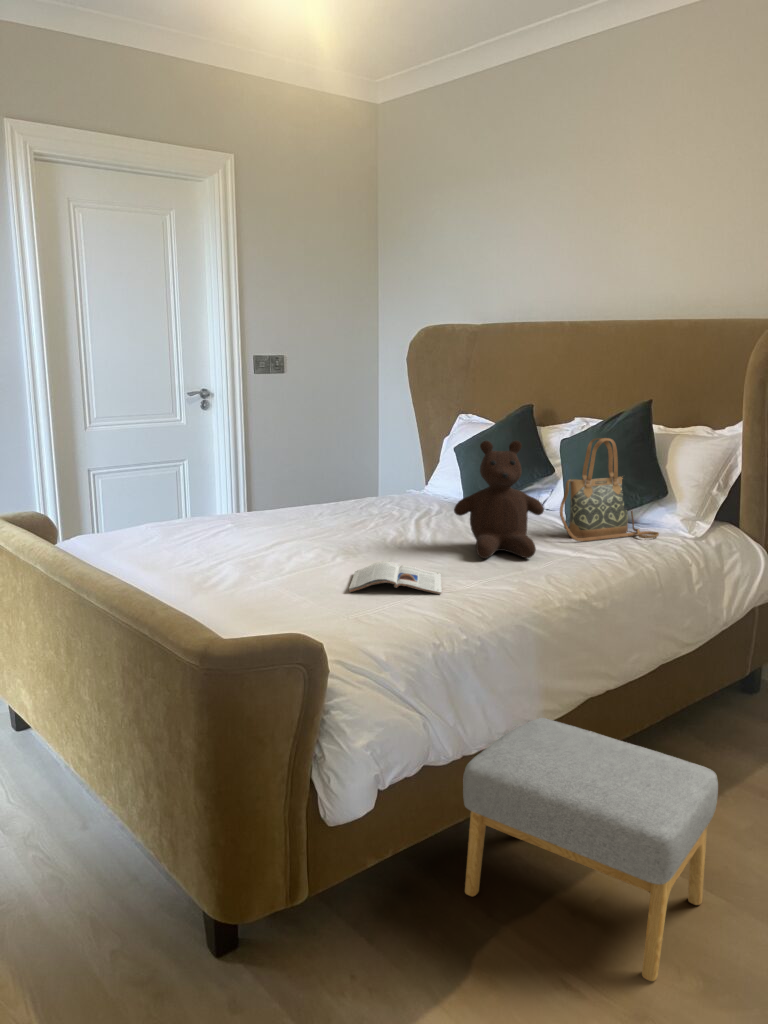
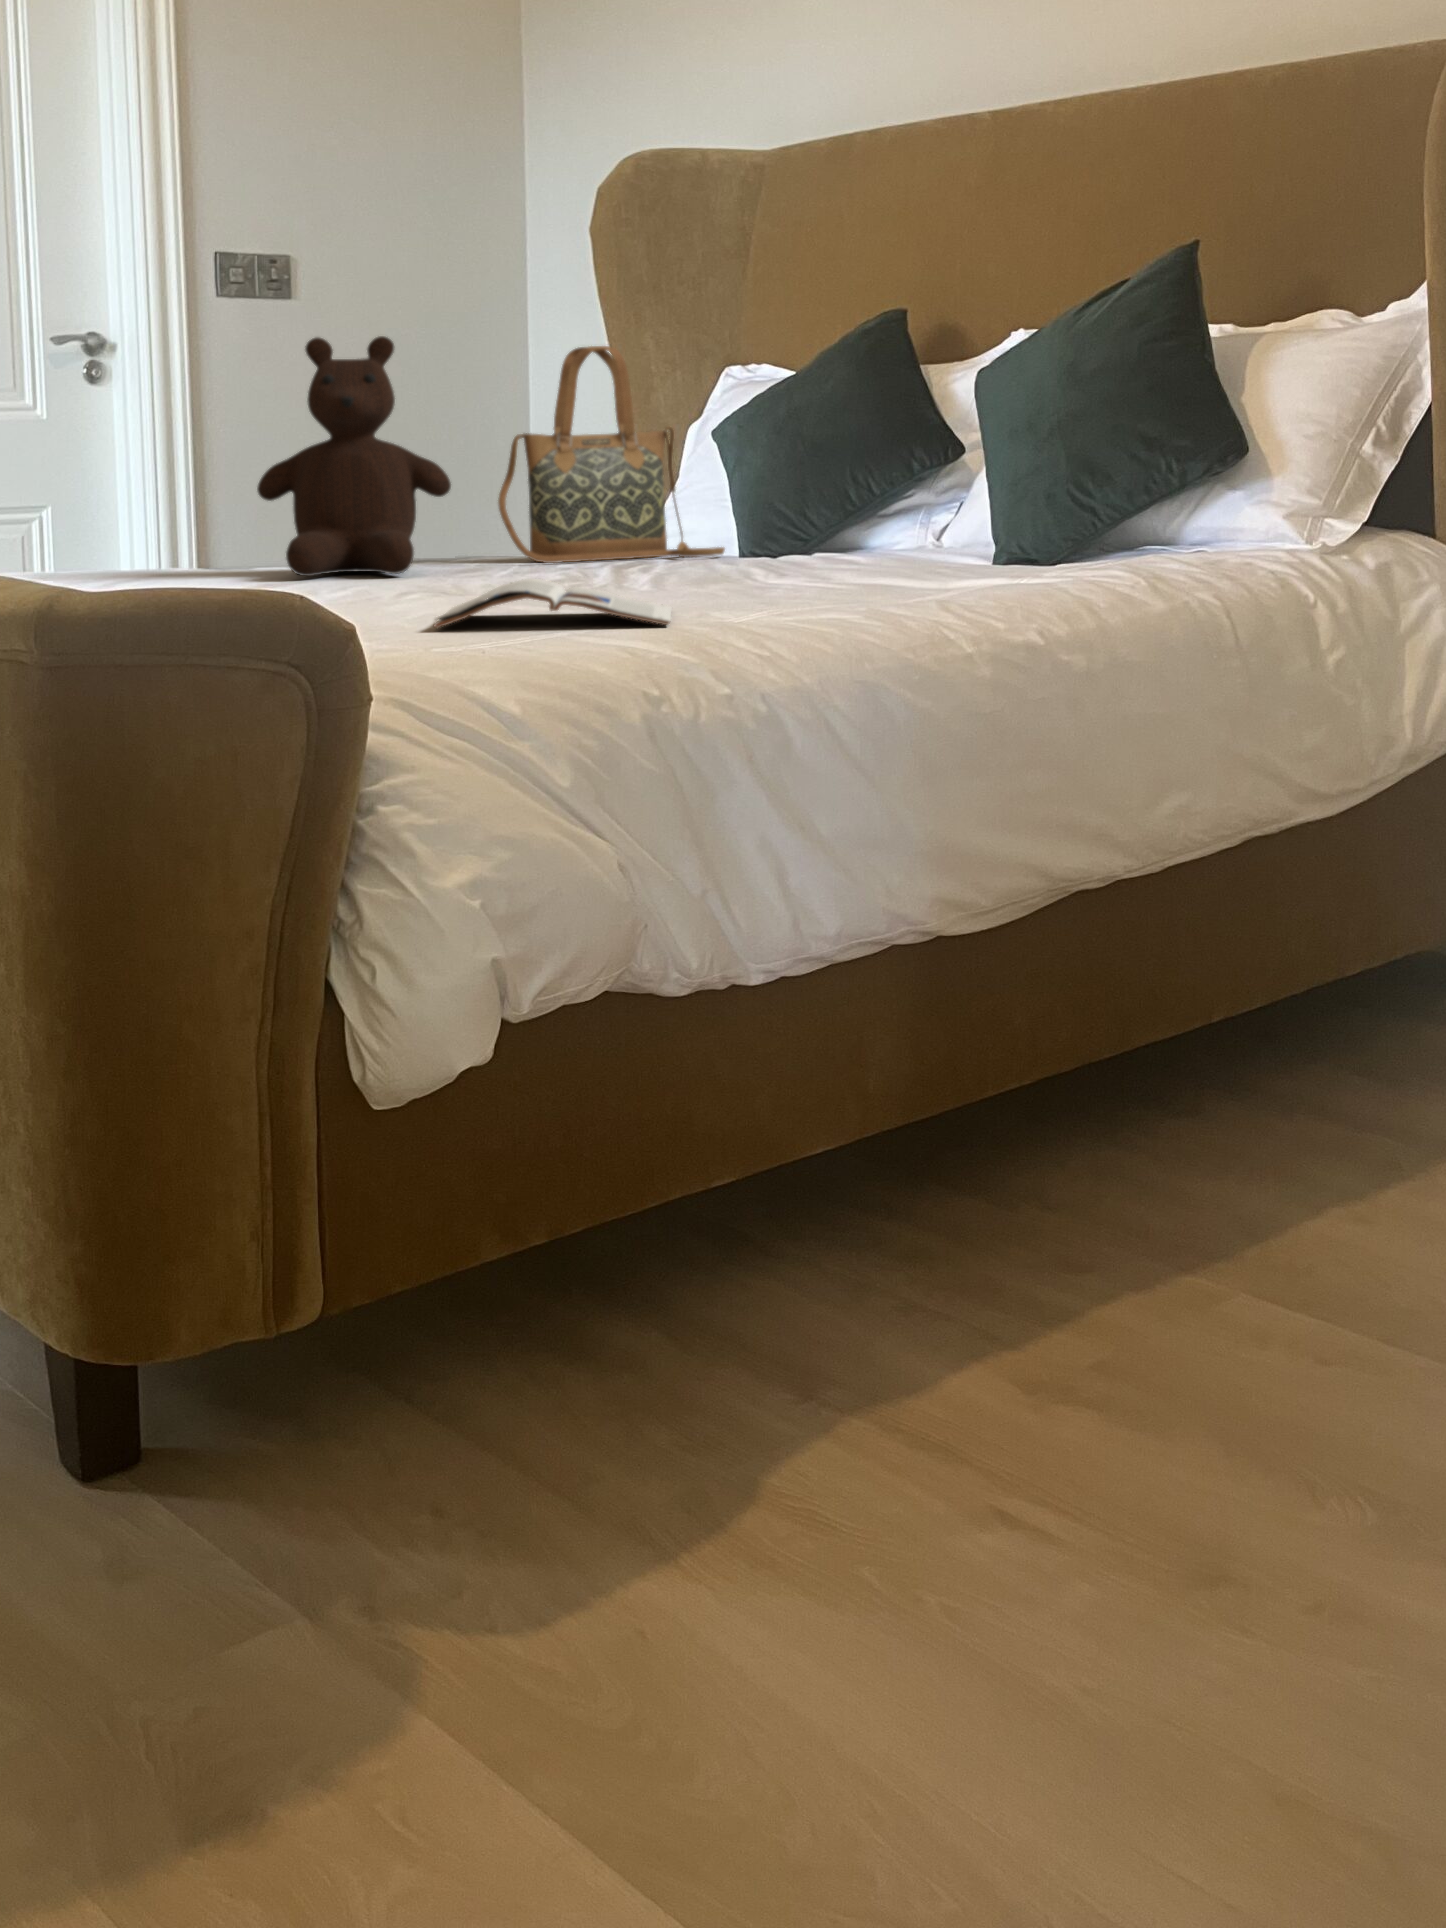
handbag: present [560,438,659,541] -> present [498,346,725,563]
teddy bear: present [454,441,544,558] -> present [257,336,451,576]
footstool: present [463,718,718,981] -> none [734,927,1406,1520]

